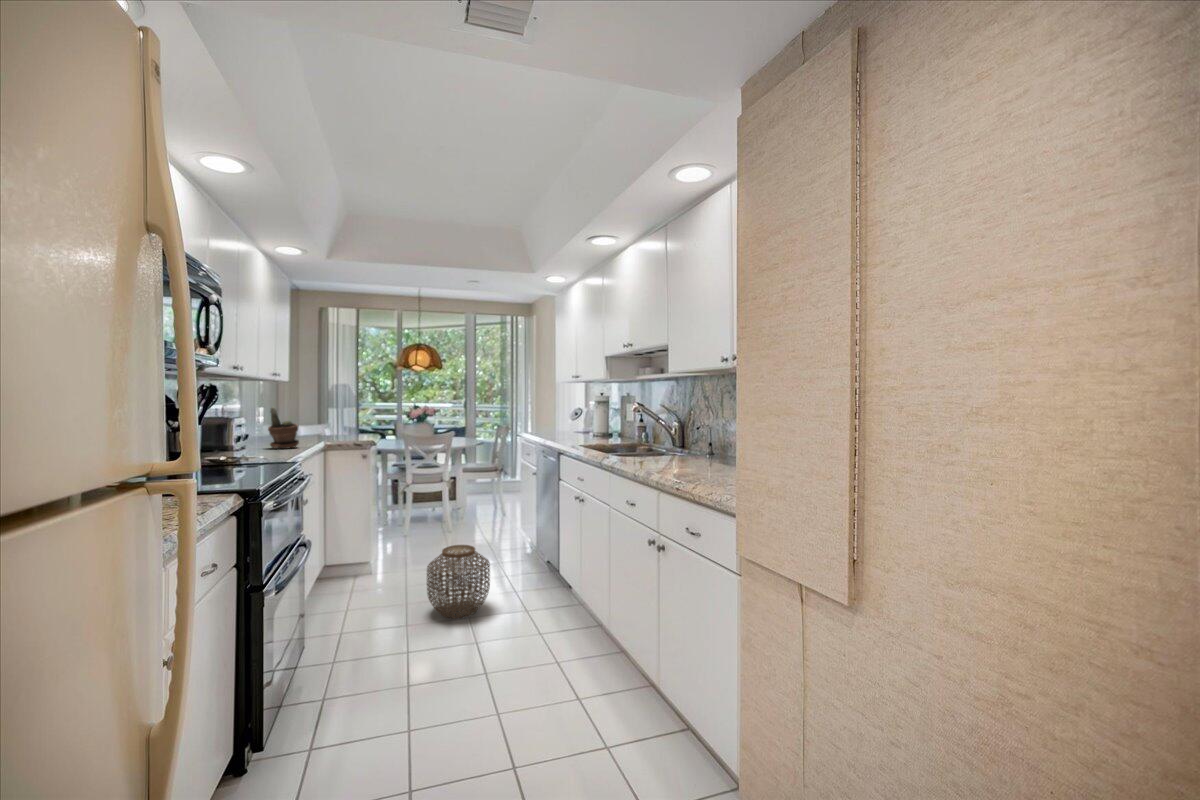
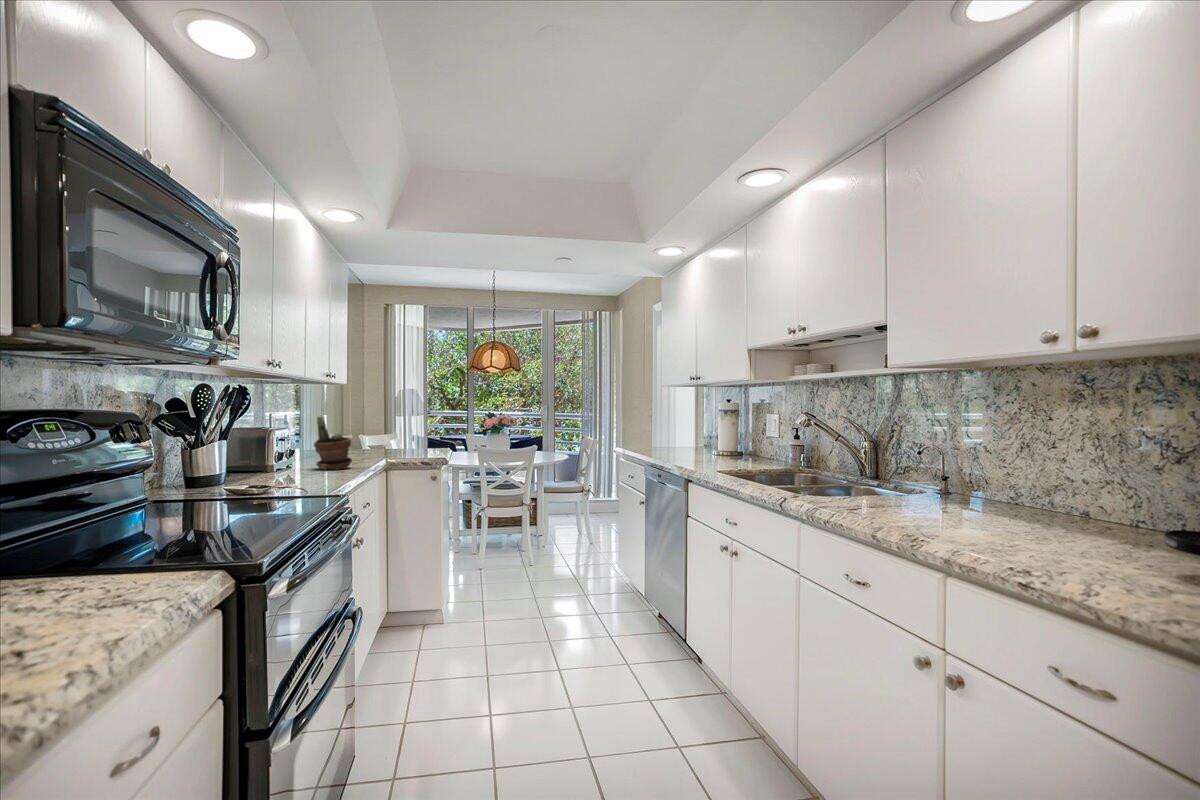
woven basket: present [427,545,490,618] -> none [515,605,600,713]

